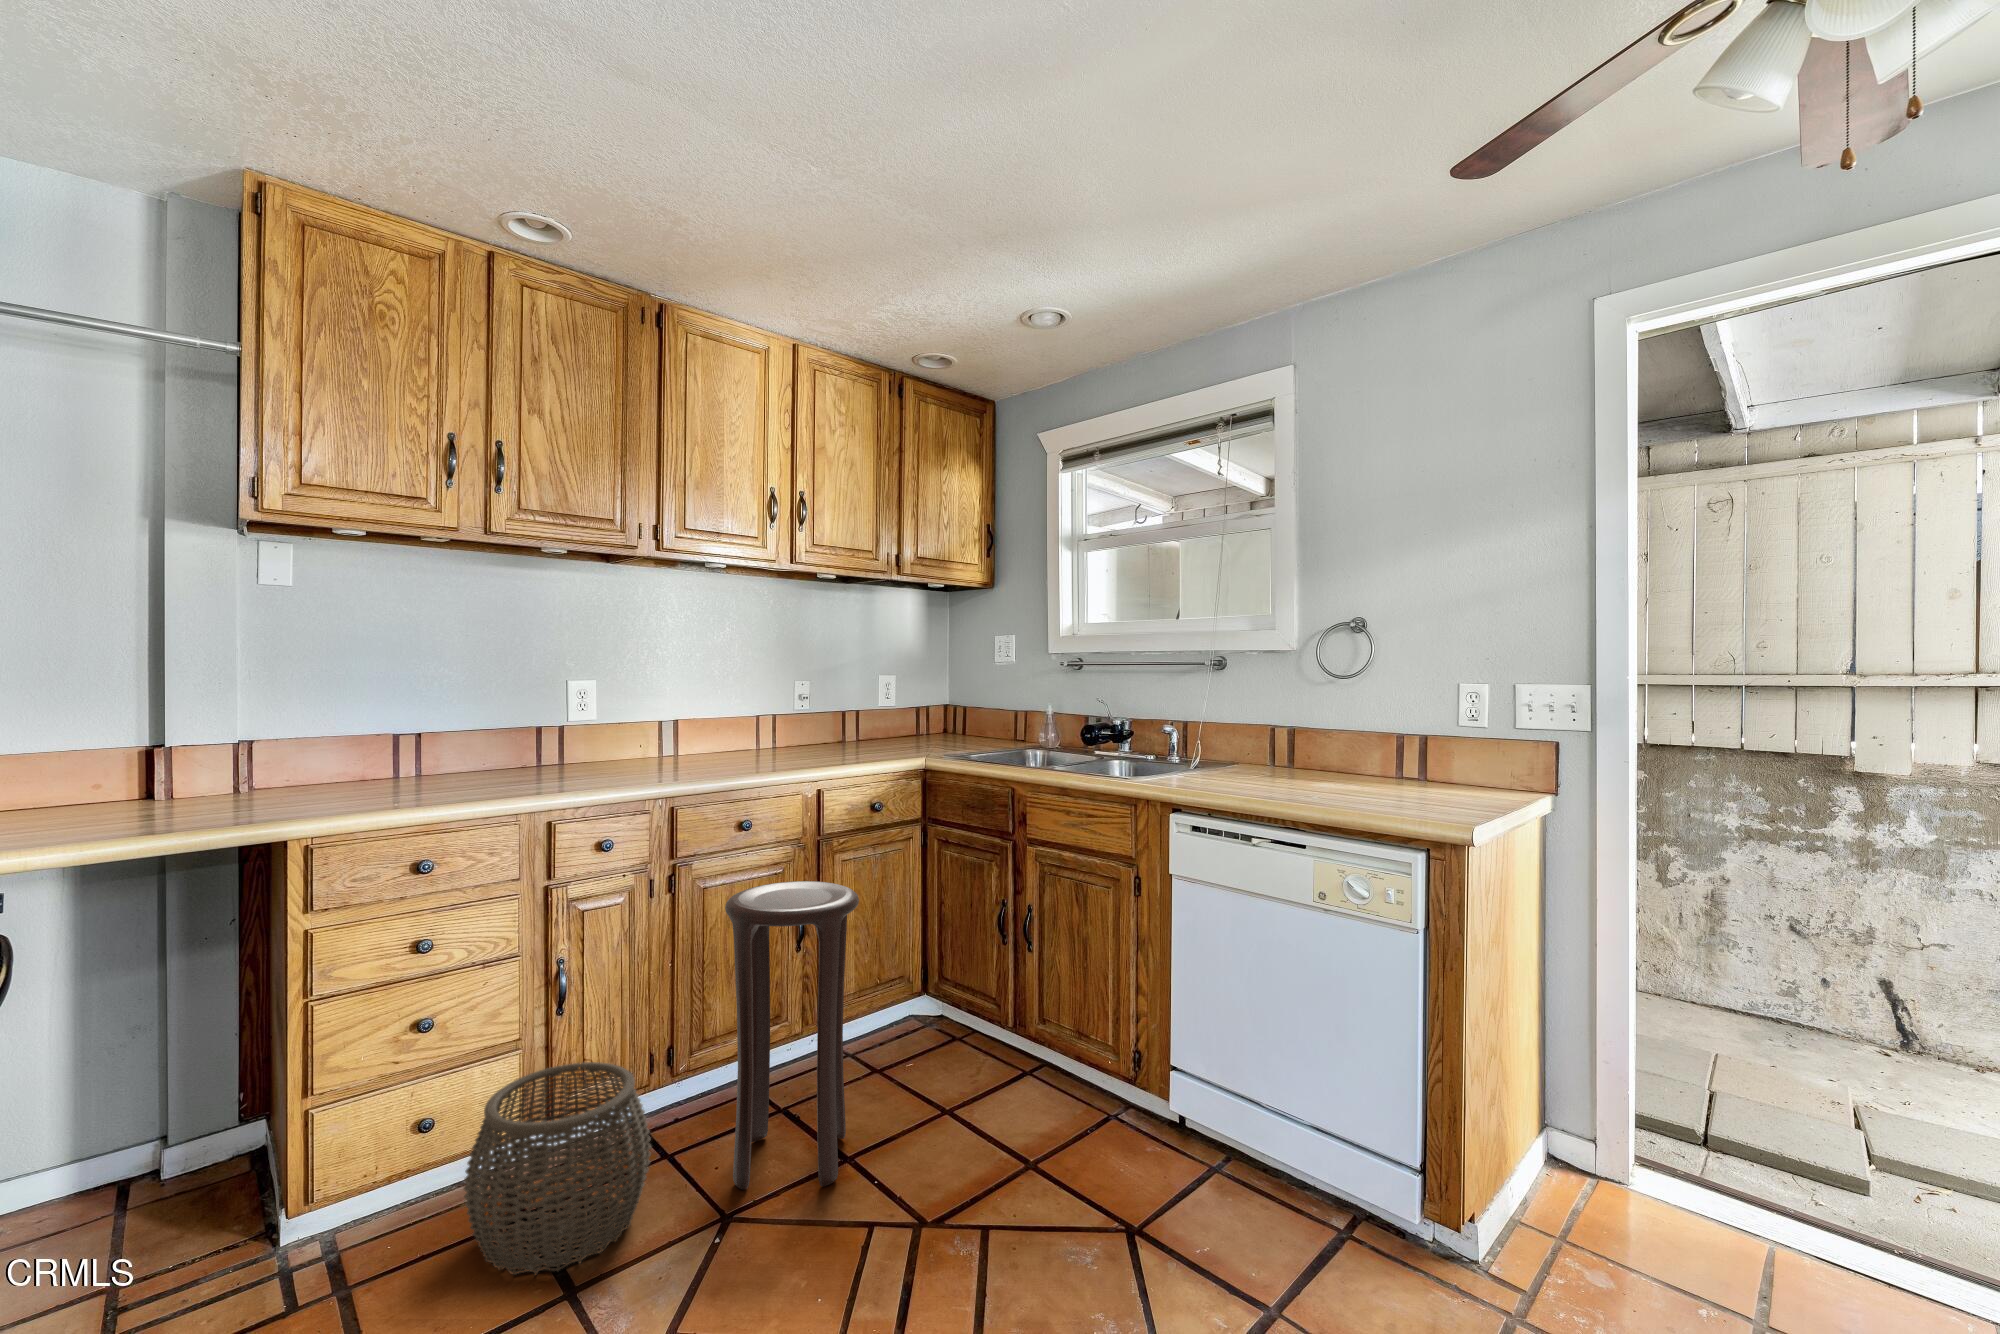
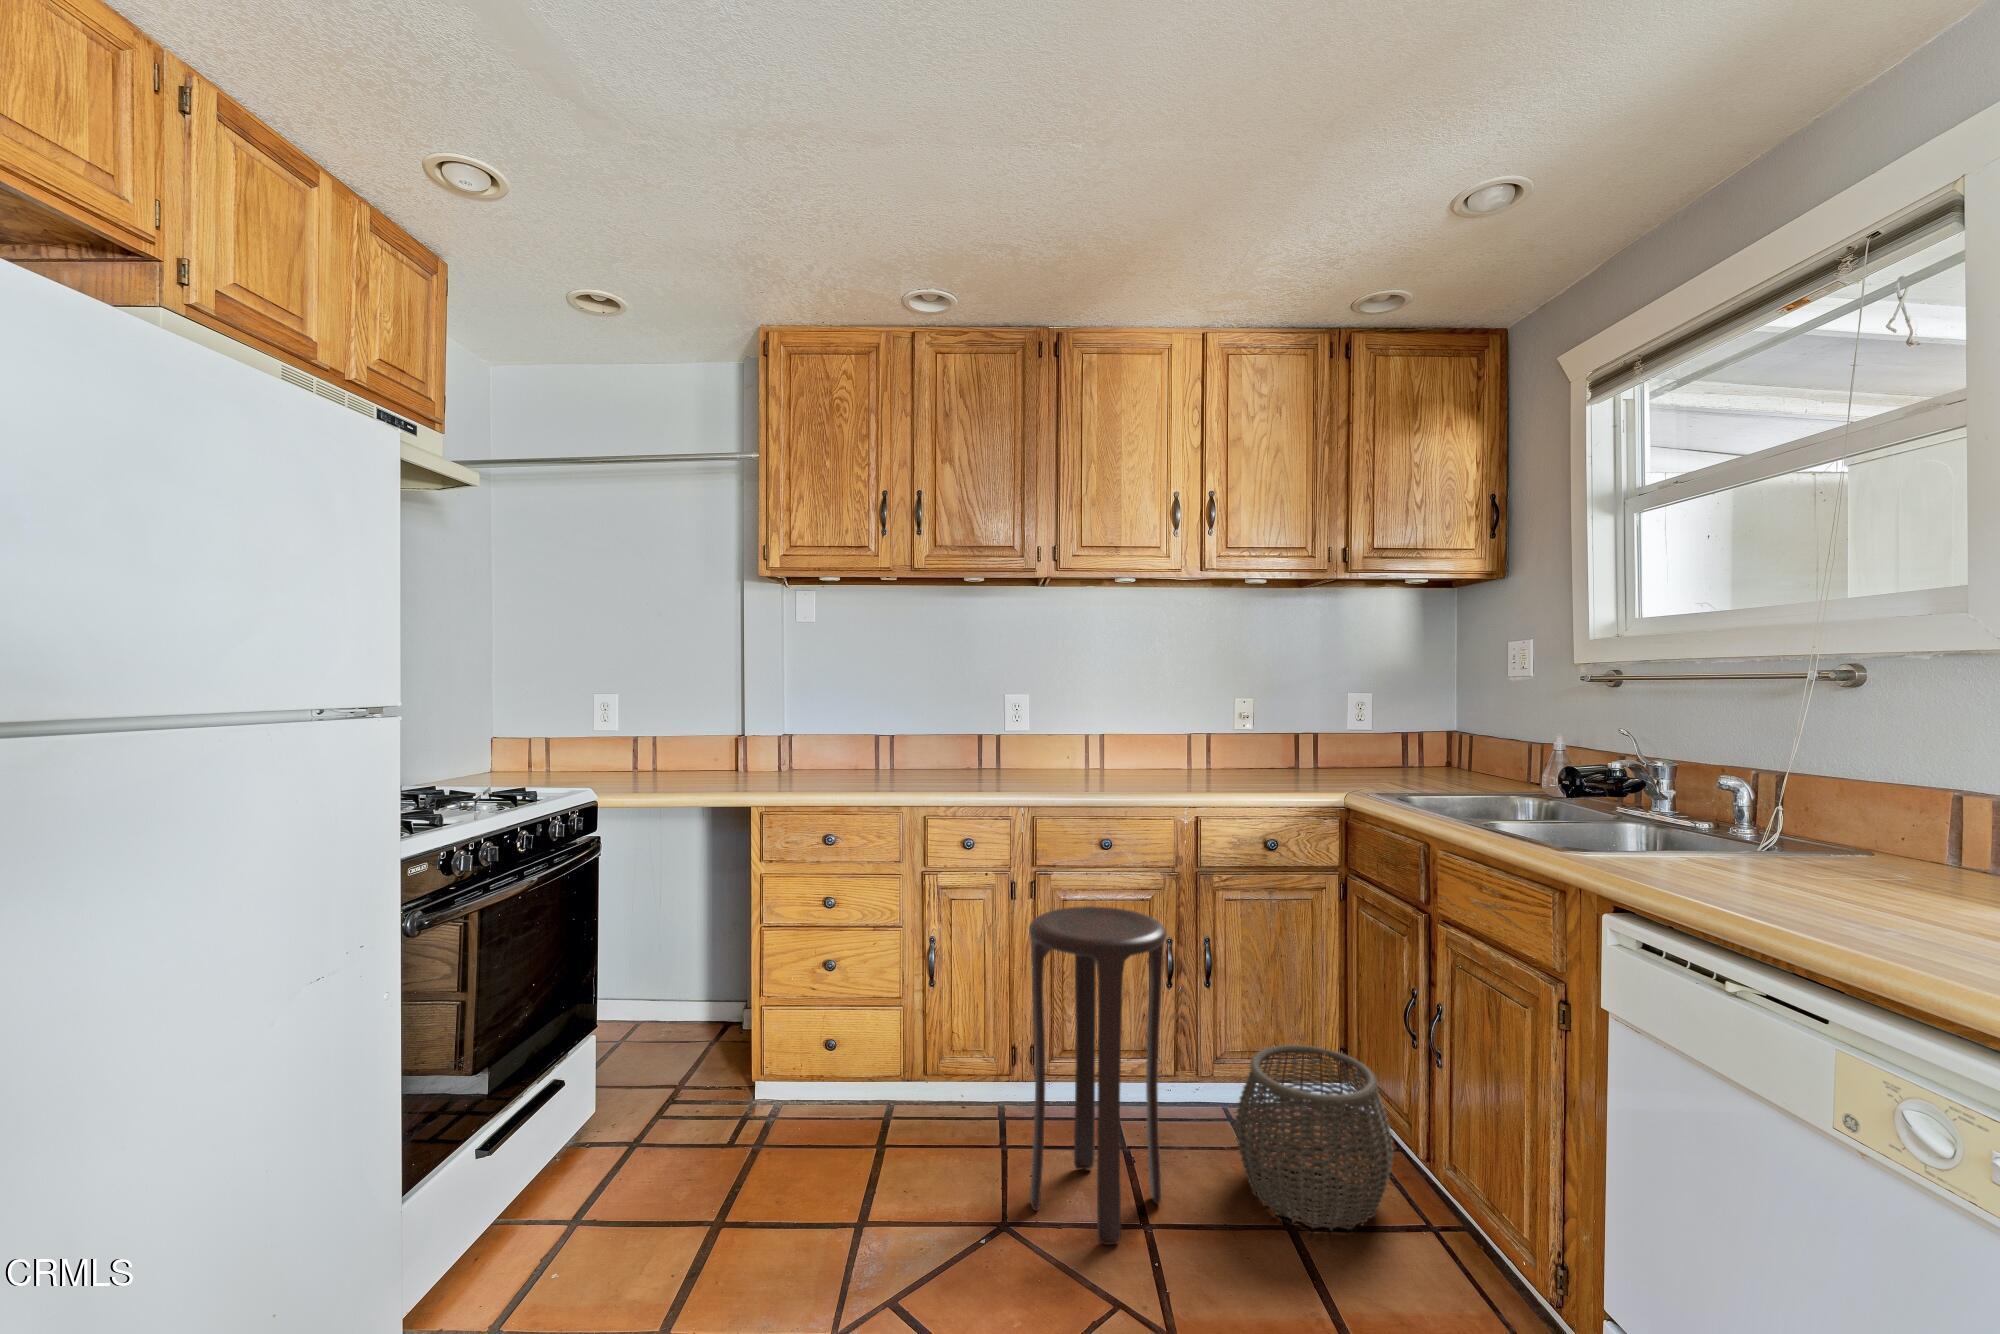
woven basket: present [464,1062,651,1275] -> present [1235,1045,1394,1231]

